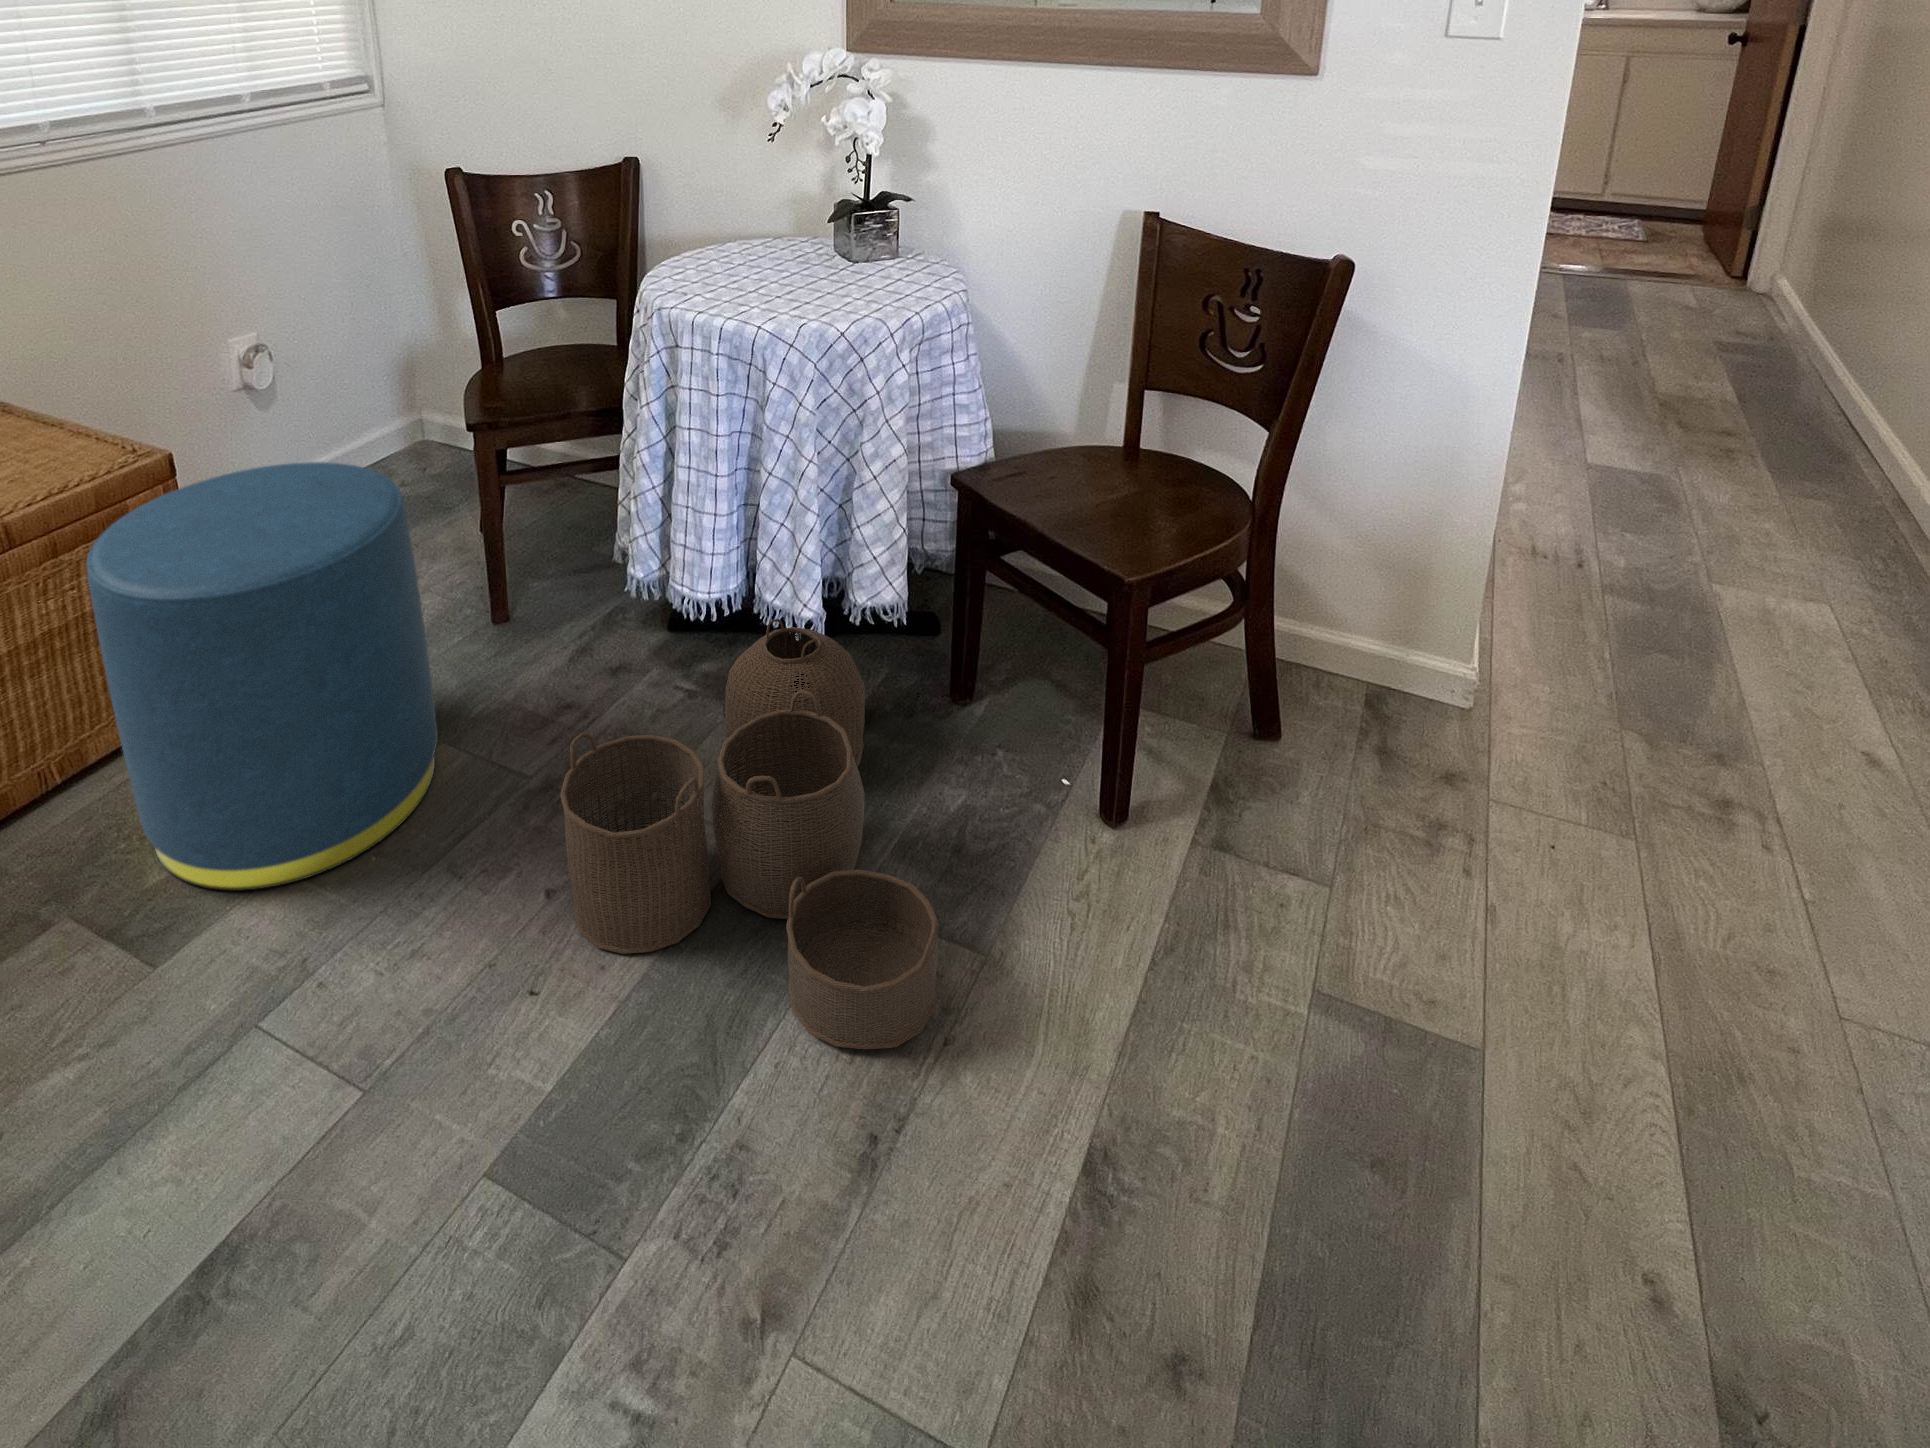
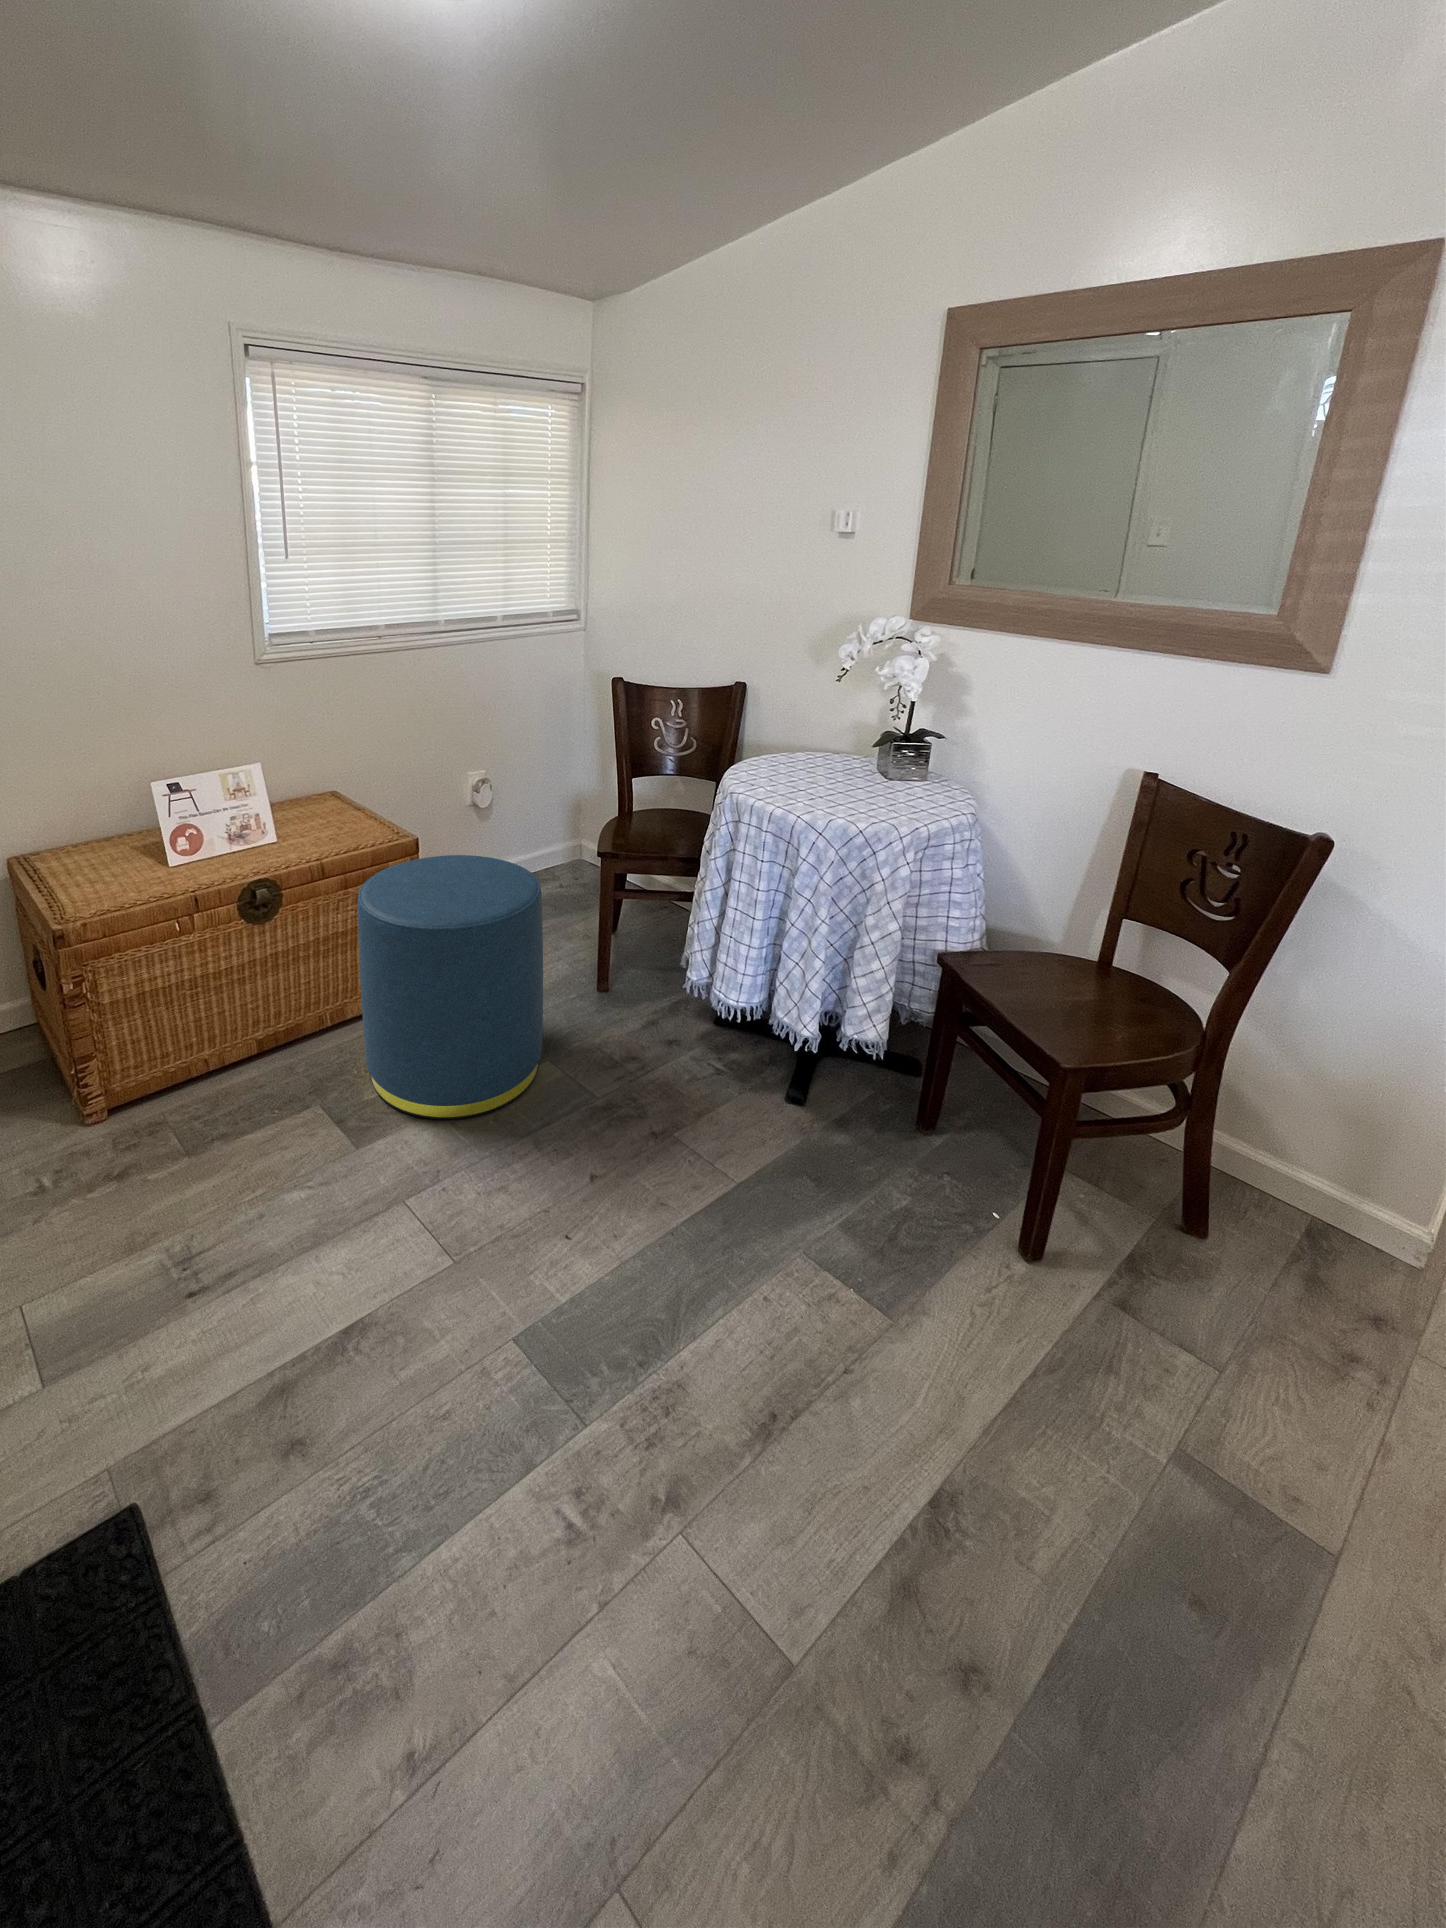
woven basket: present [560,619,939,1049] -> none [603,1032,855,1364]

